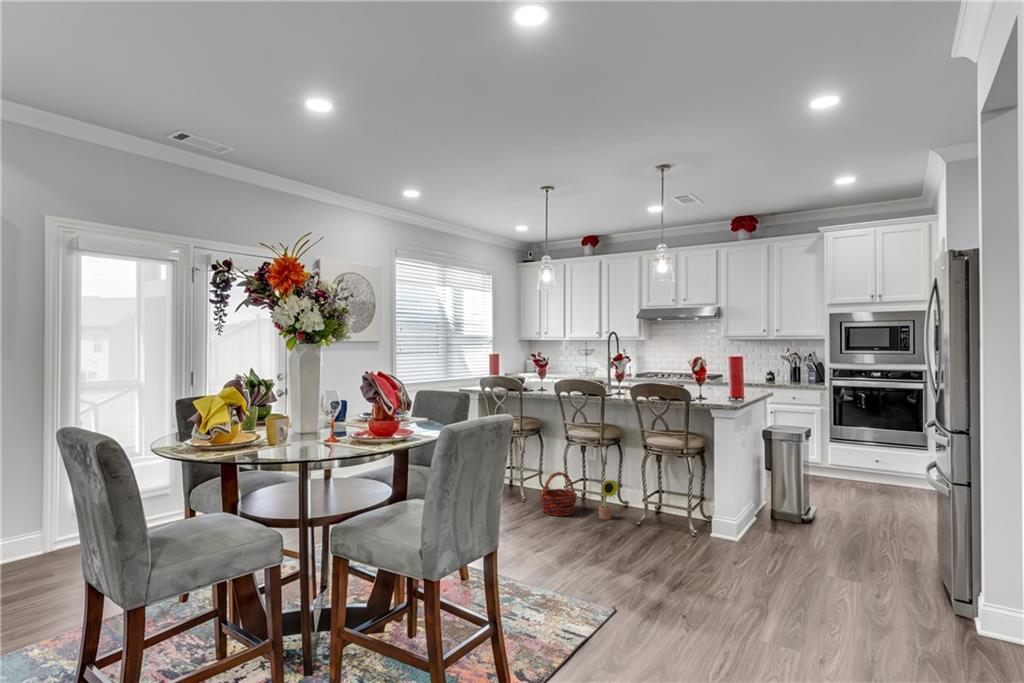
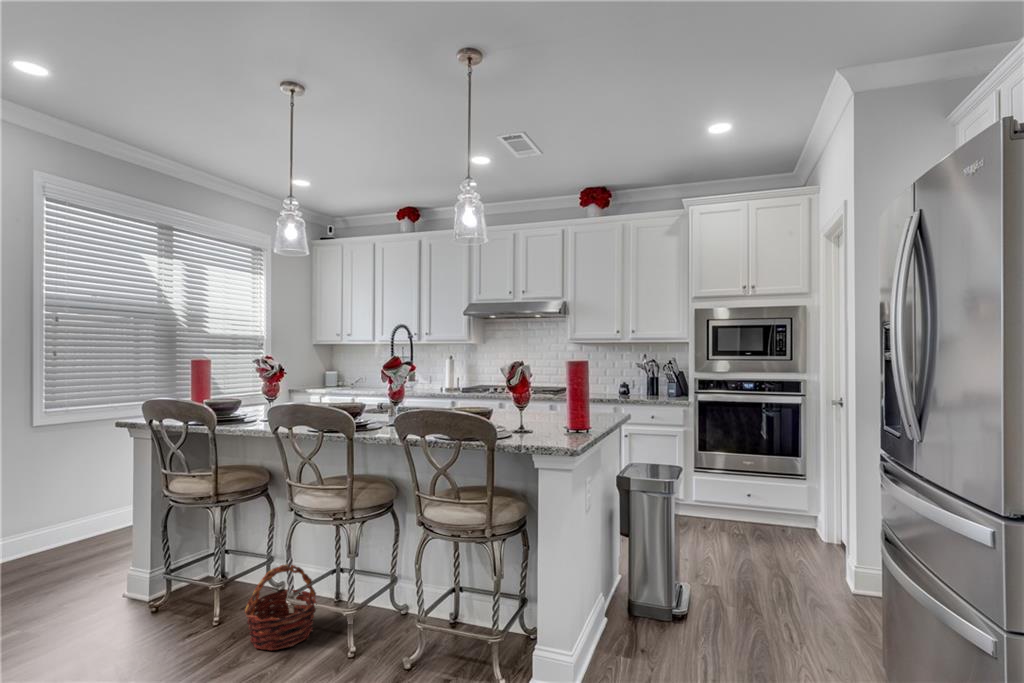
decorative plant: present [599,480,619,520] -> none [348,579,385,652]

